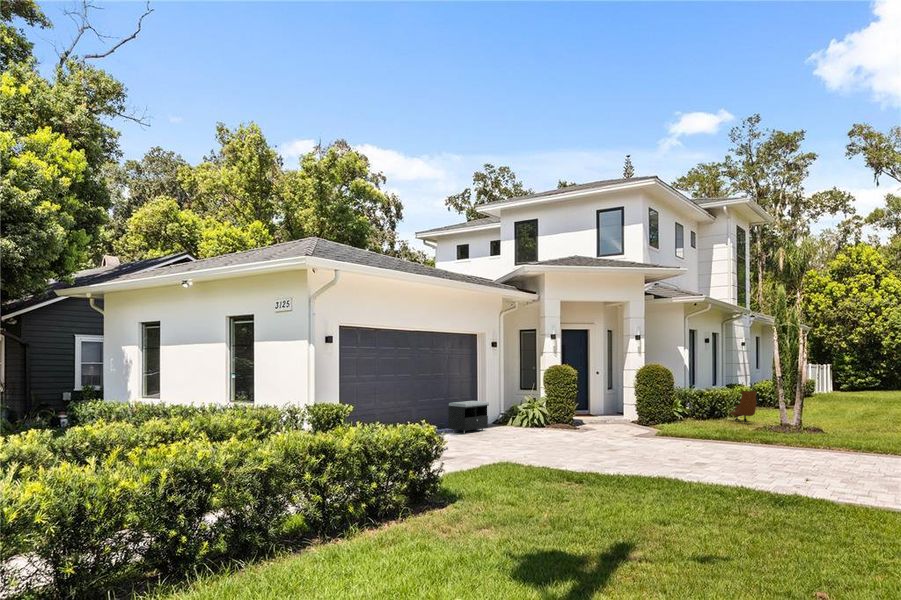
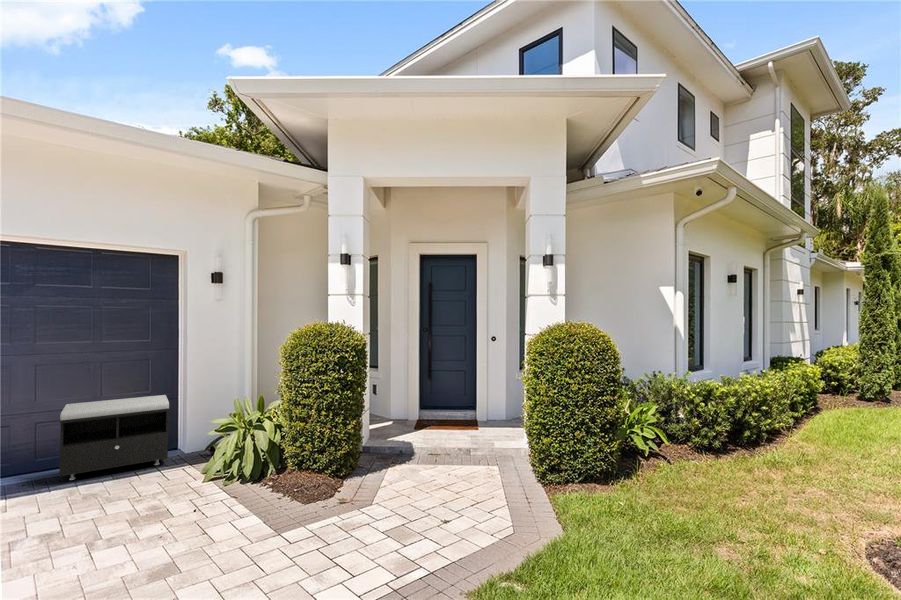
lounge chair: present [730,391,756,423] -> none [777,389,857,471]

